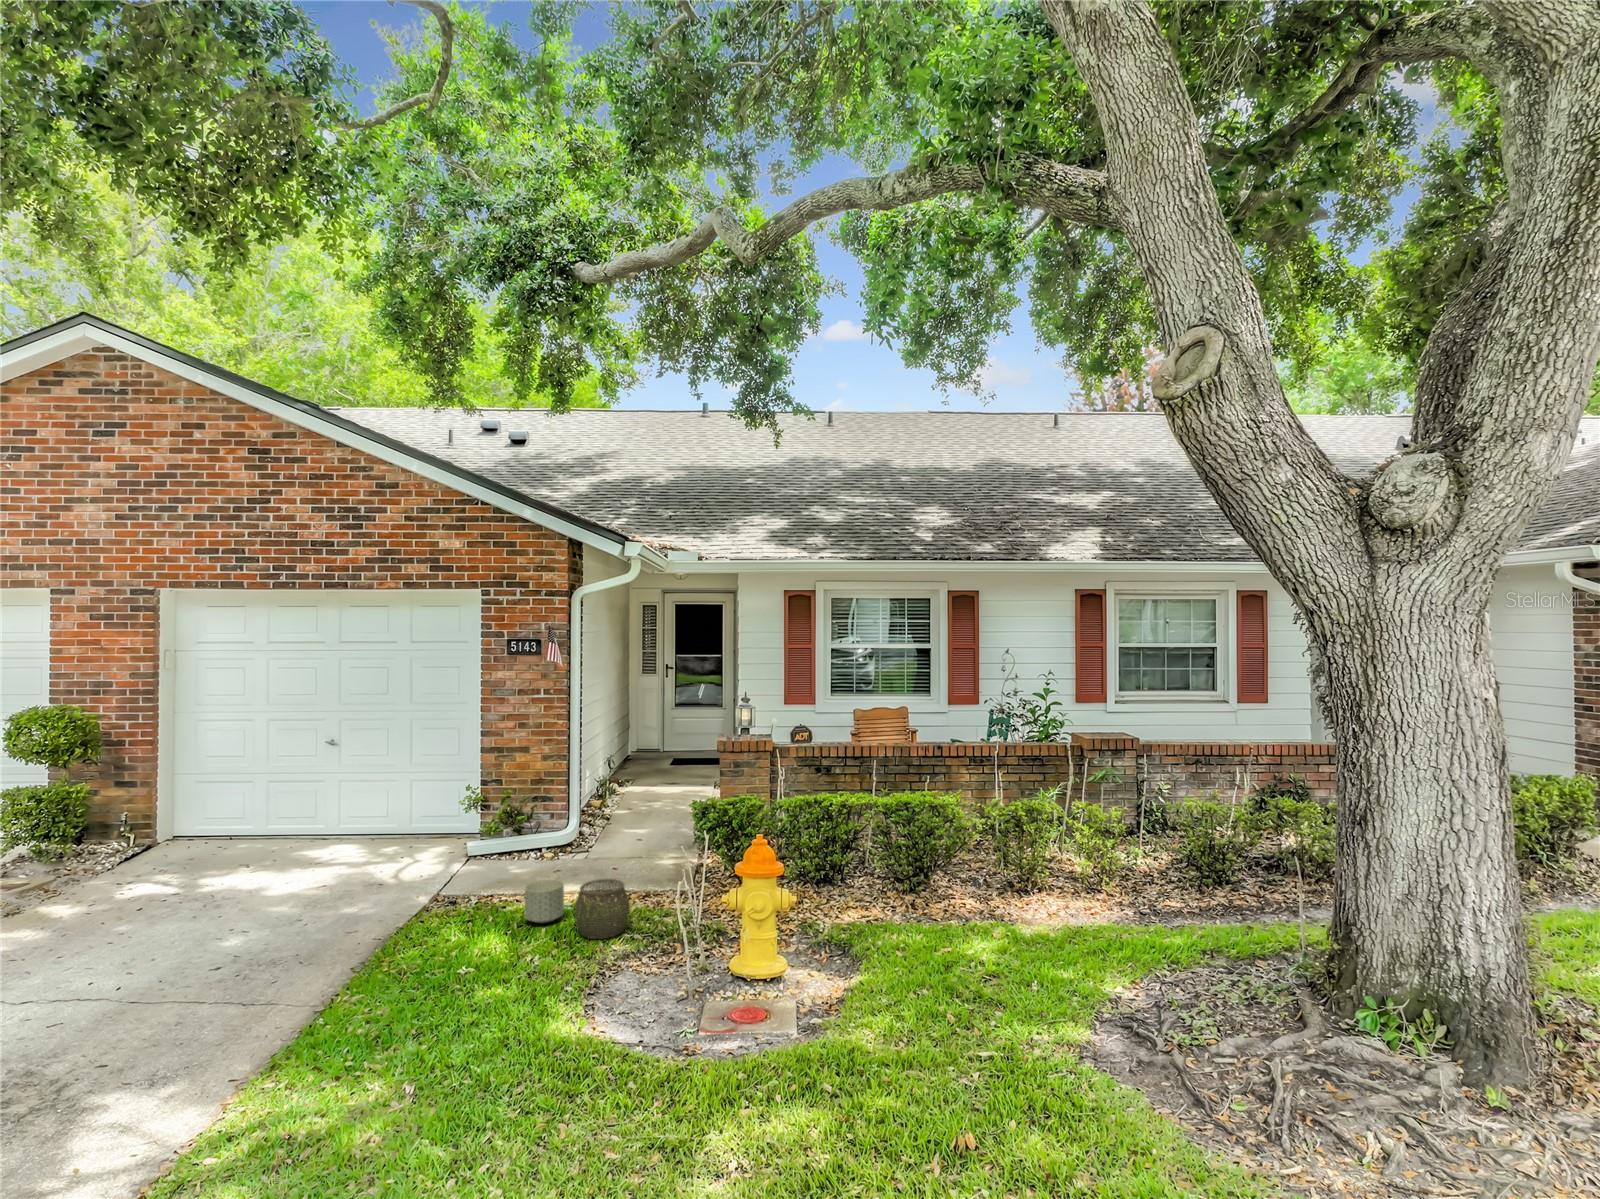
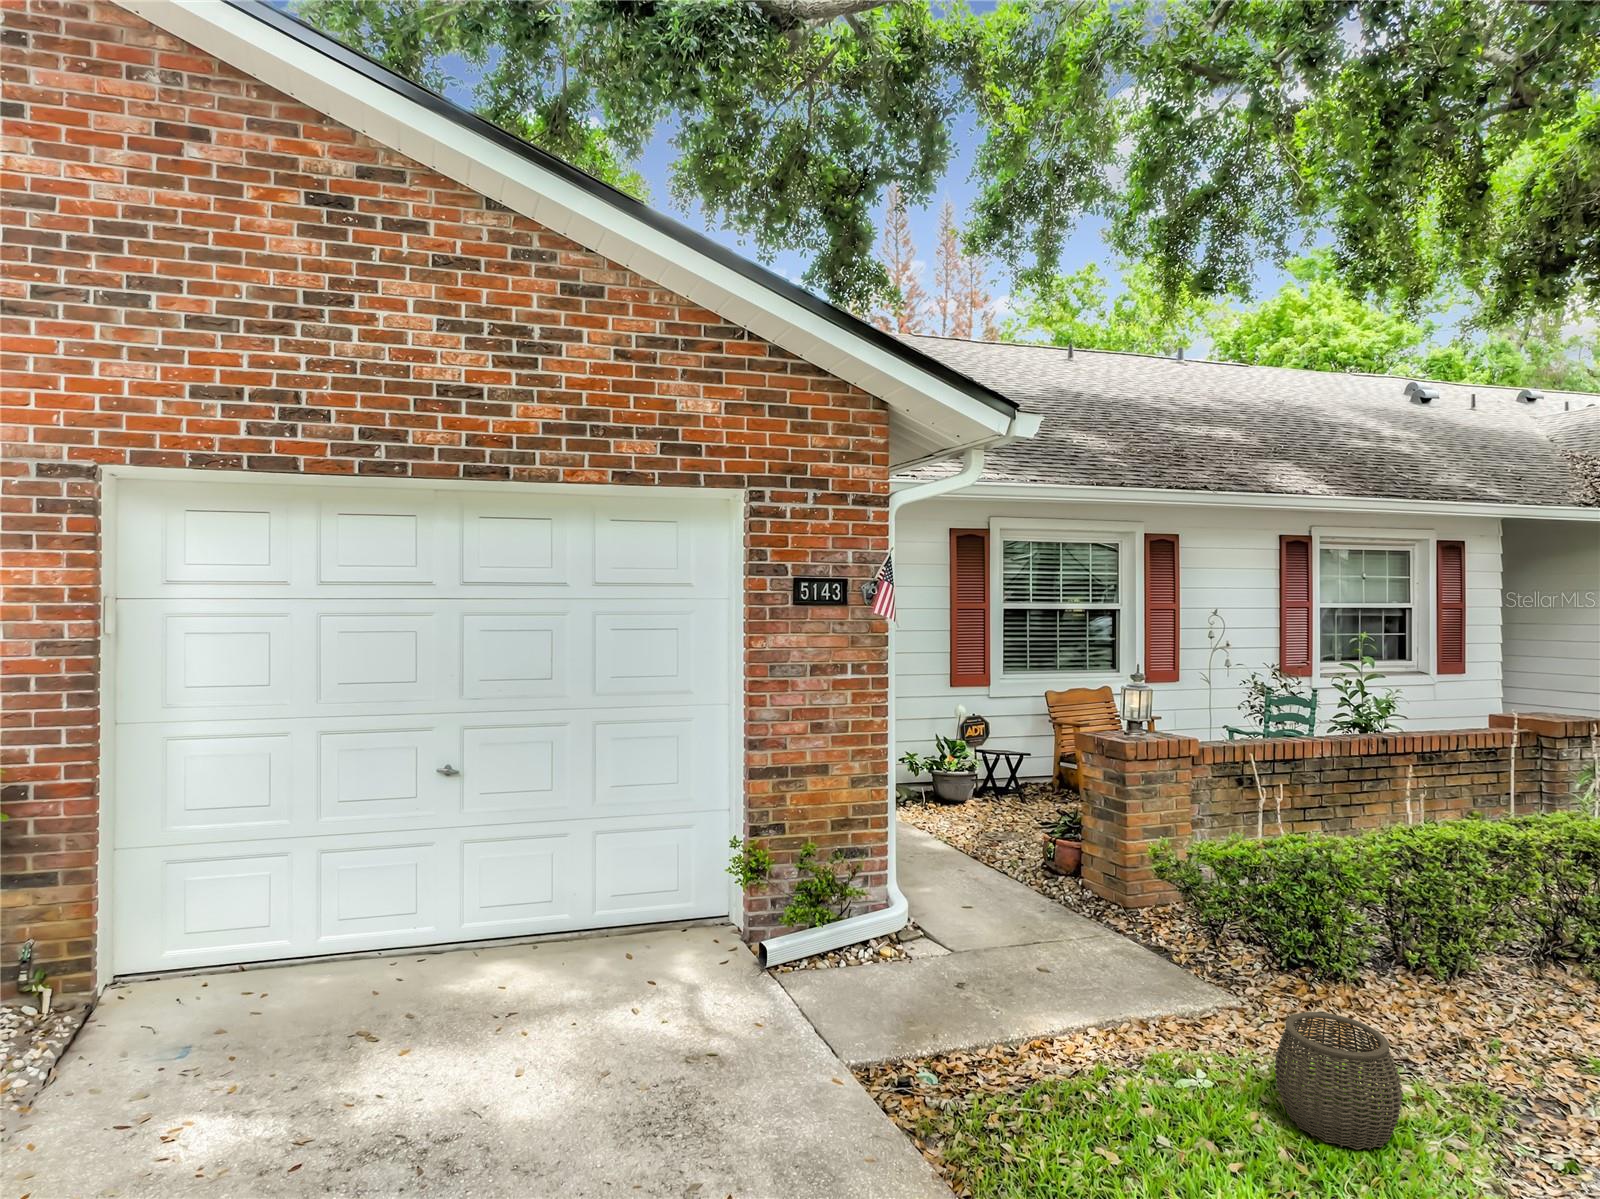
planter: present [525,879,564,924] -> none [1137,1020,1220,1119]

